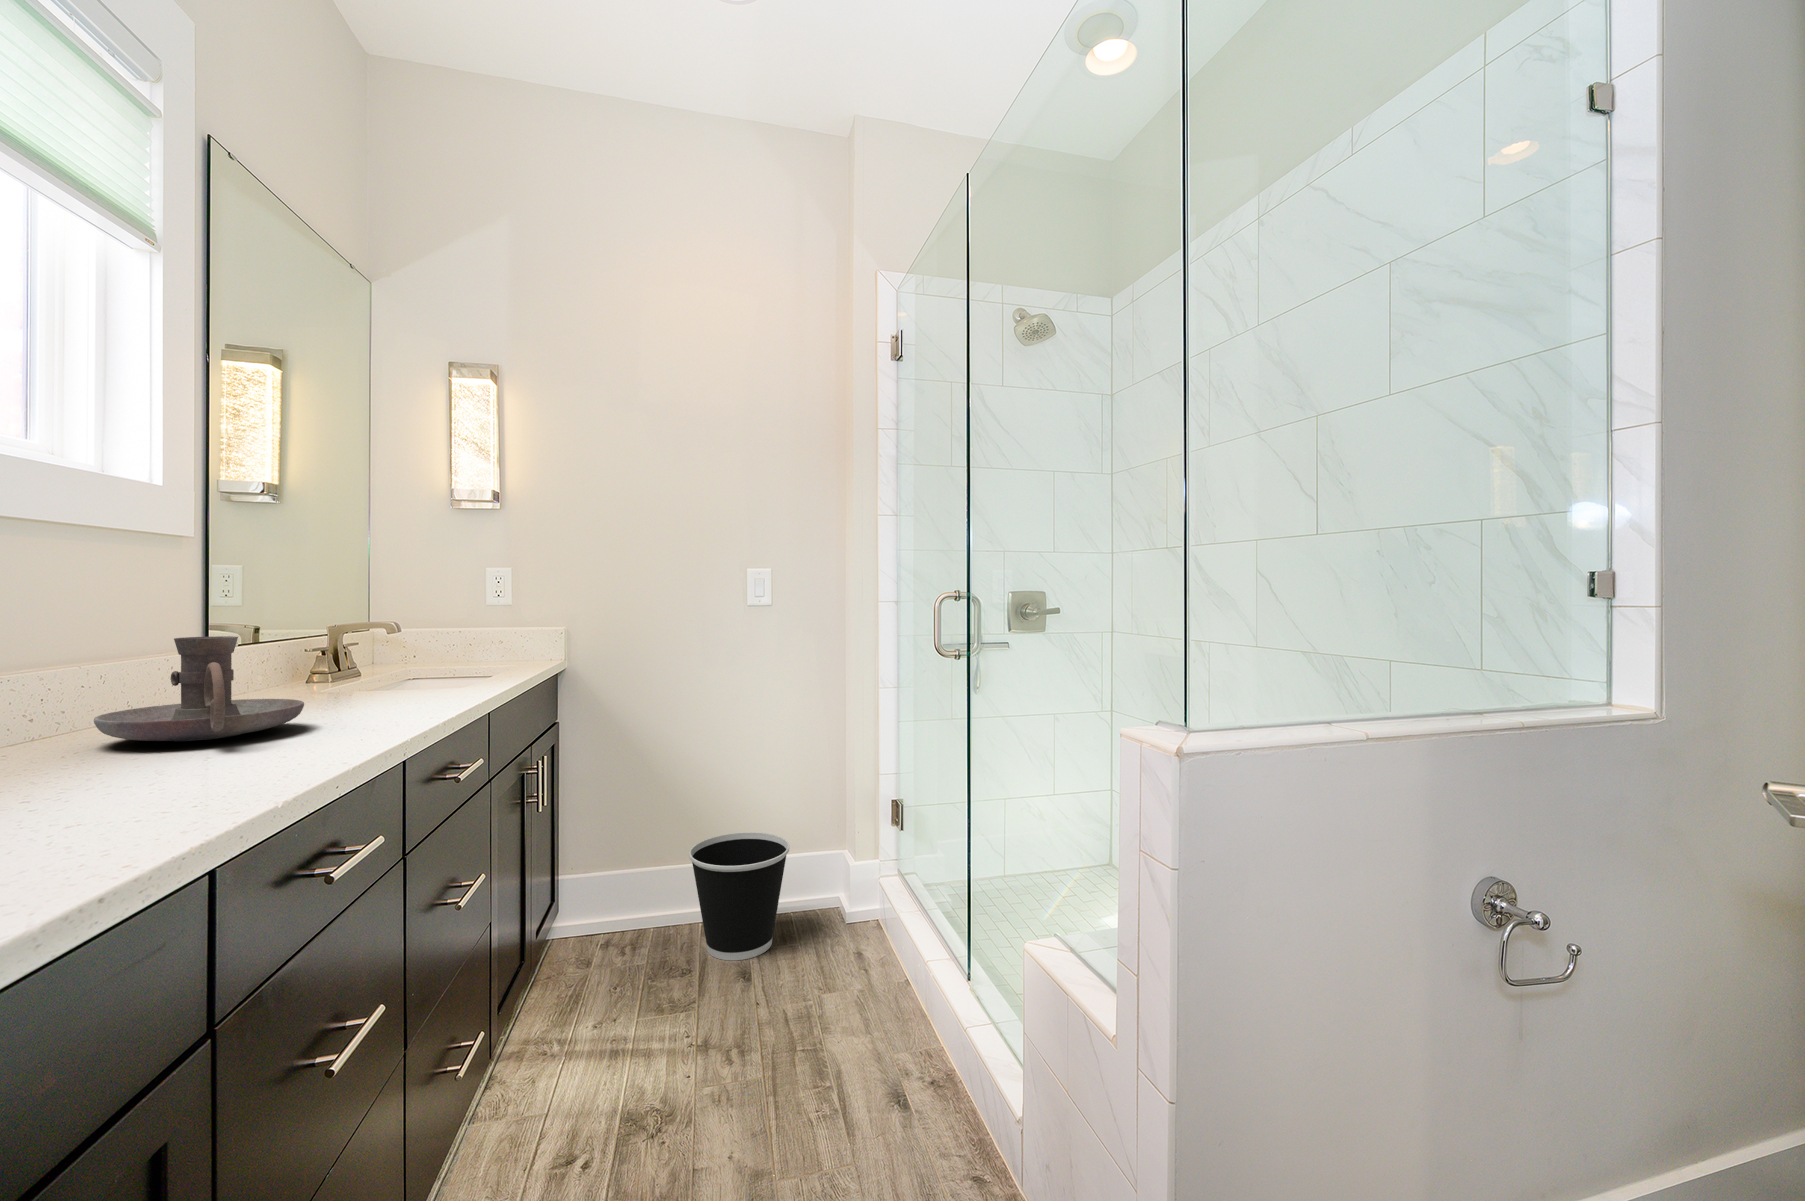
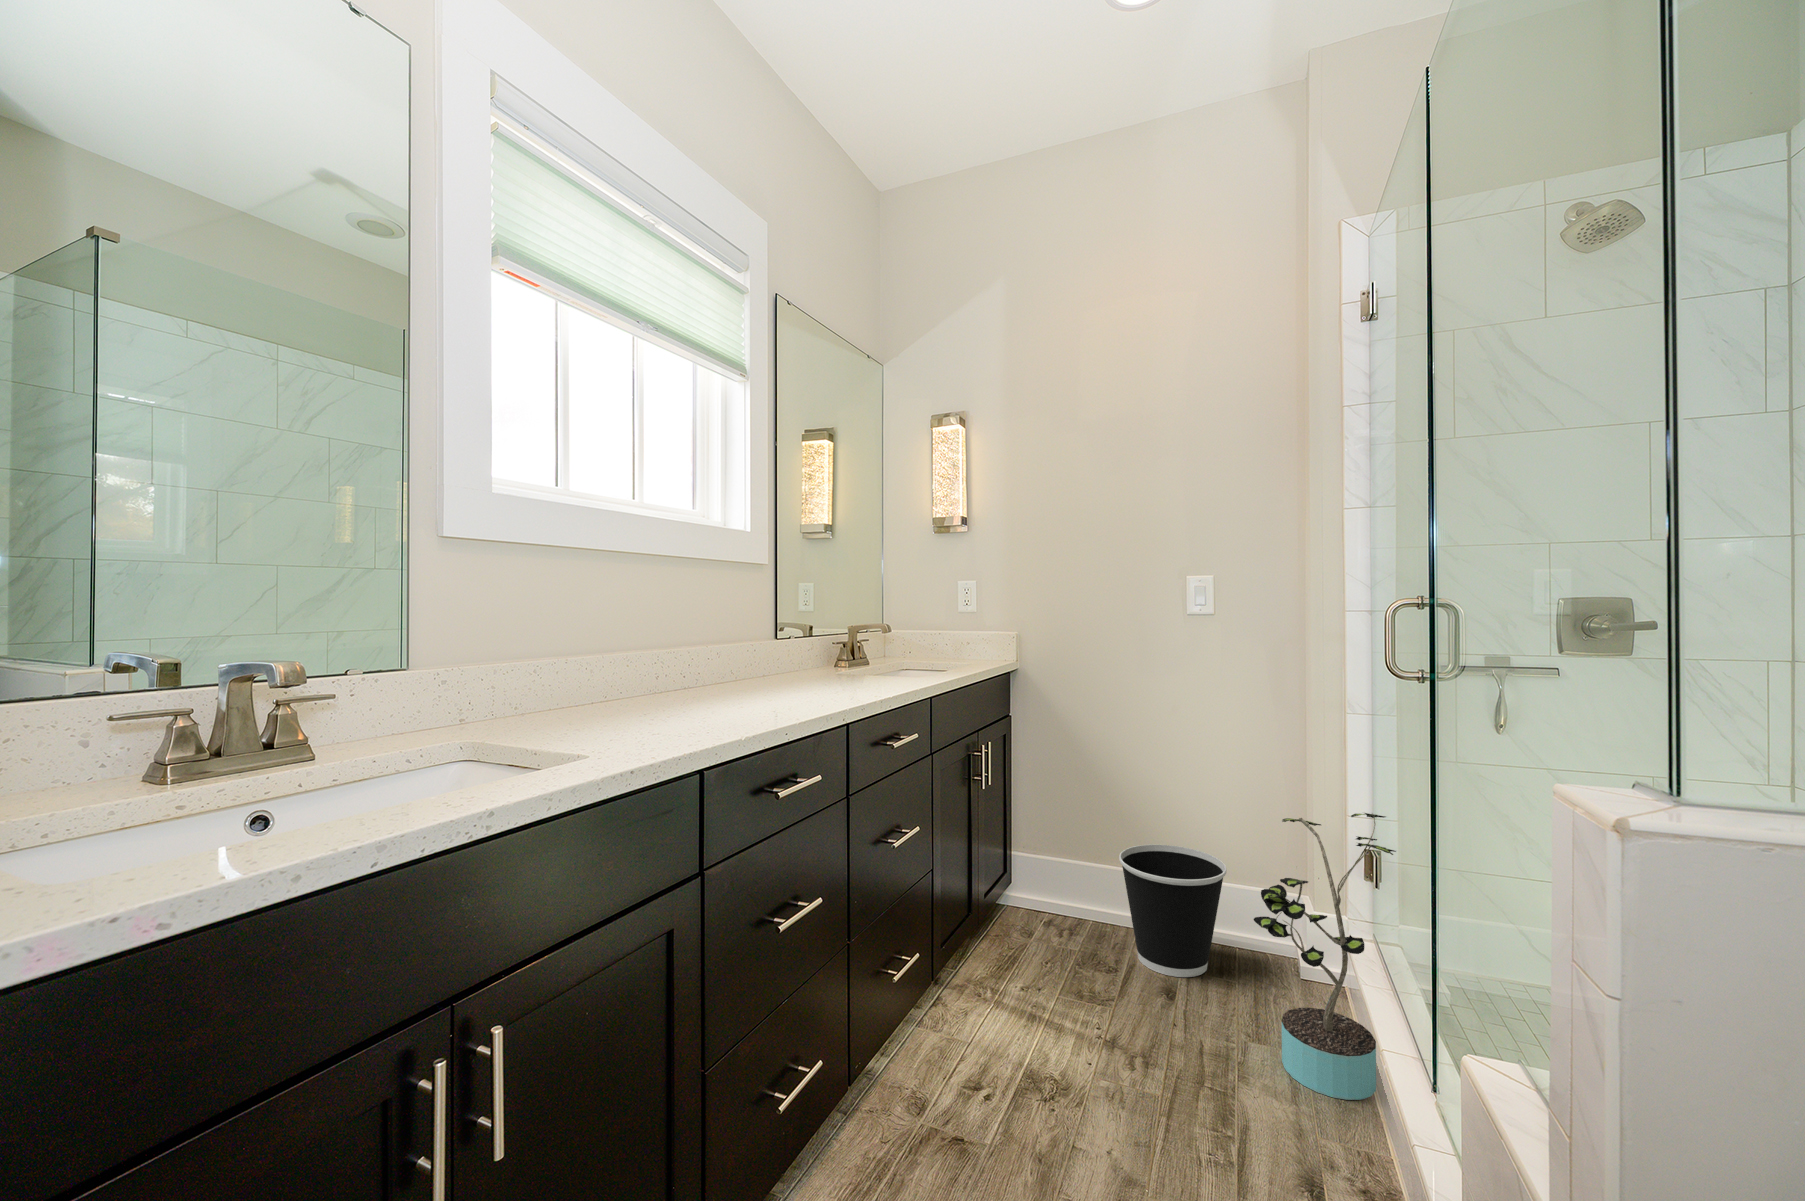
candle holder: present [94,636,304,741] -> none [705,631,806,697]
potted plant: none [837,772,939,1018] -> present [1254,813,1396,1100]

